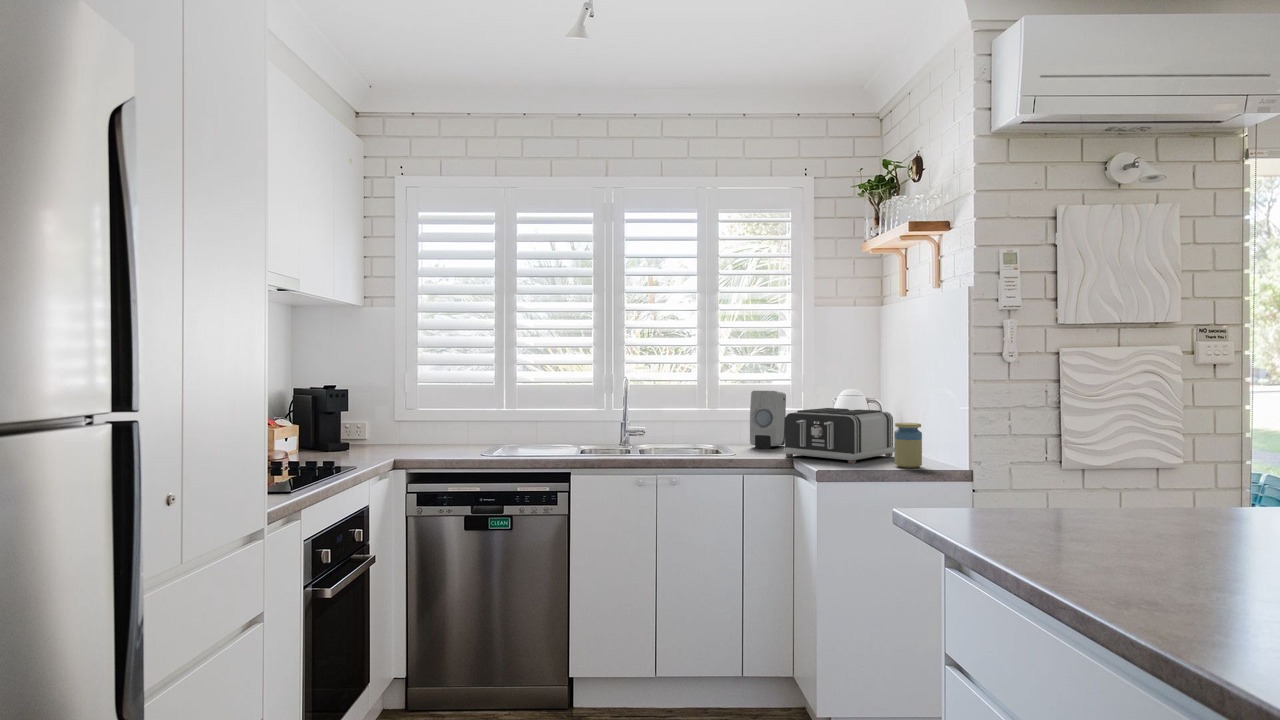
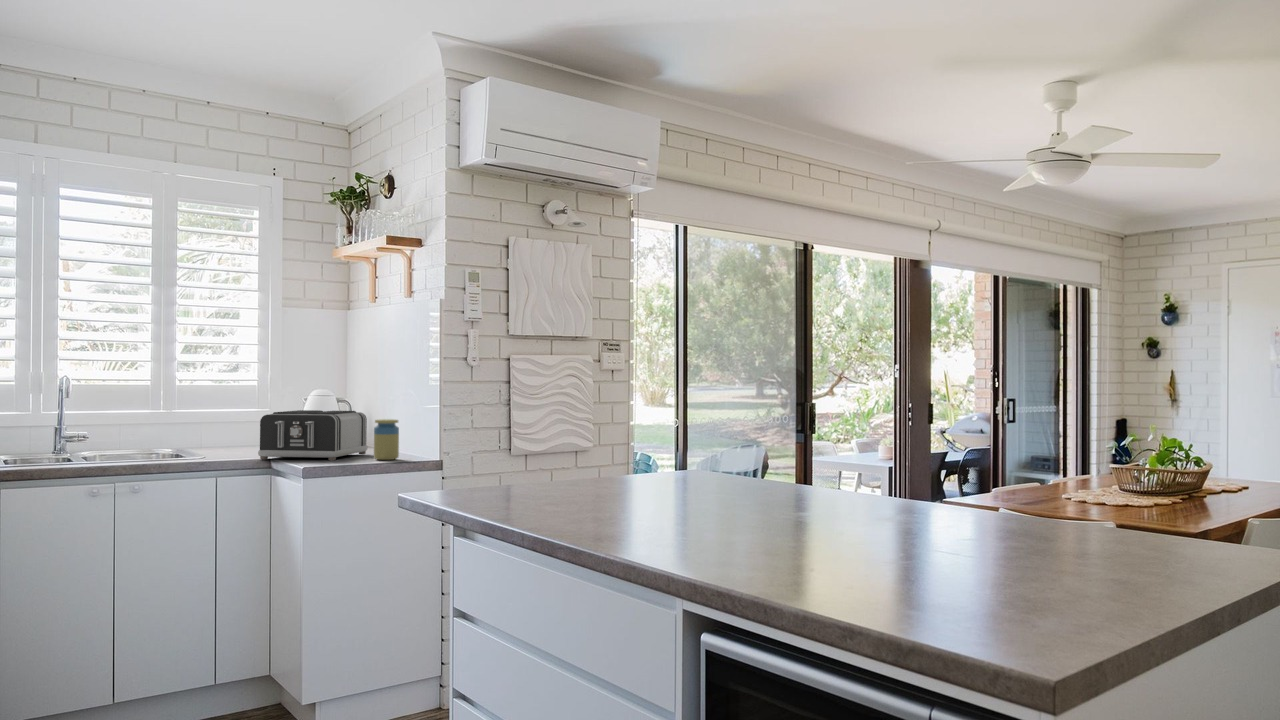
soap dispenser: present [750,391,786,449] -> none [211,394,250,456]

